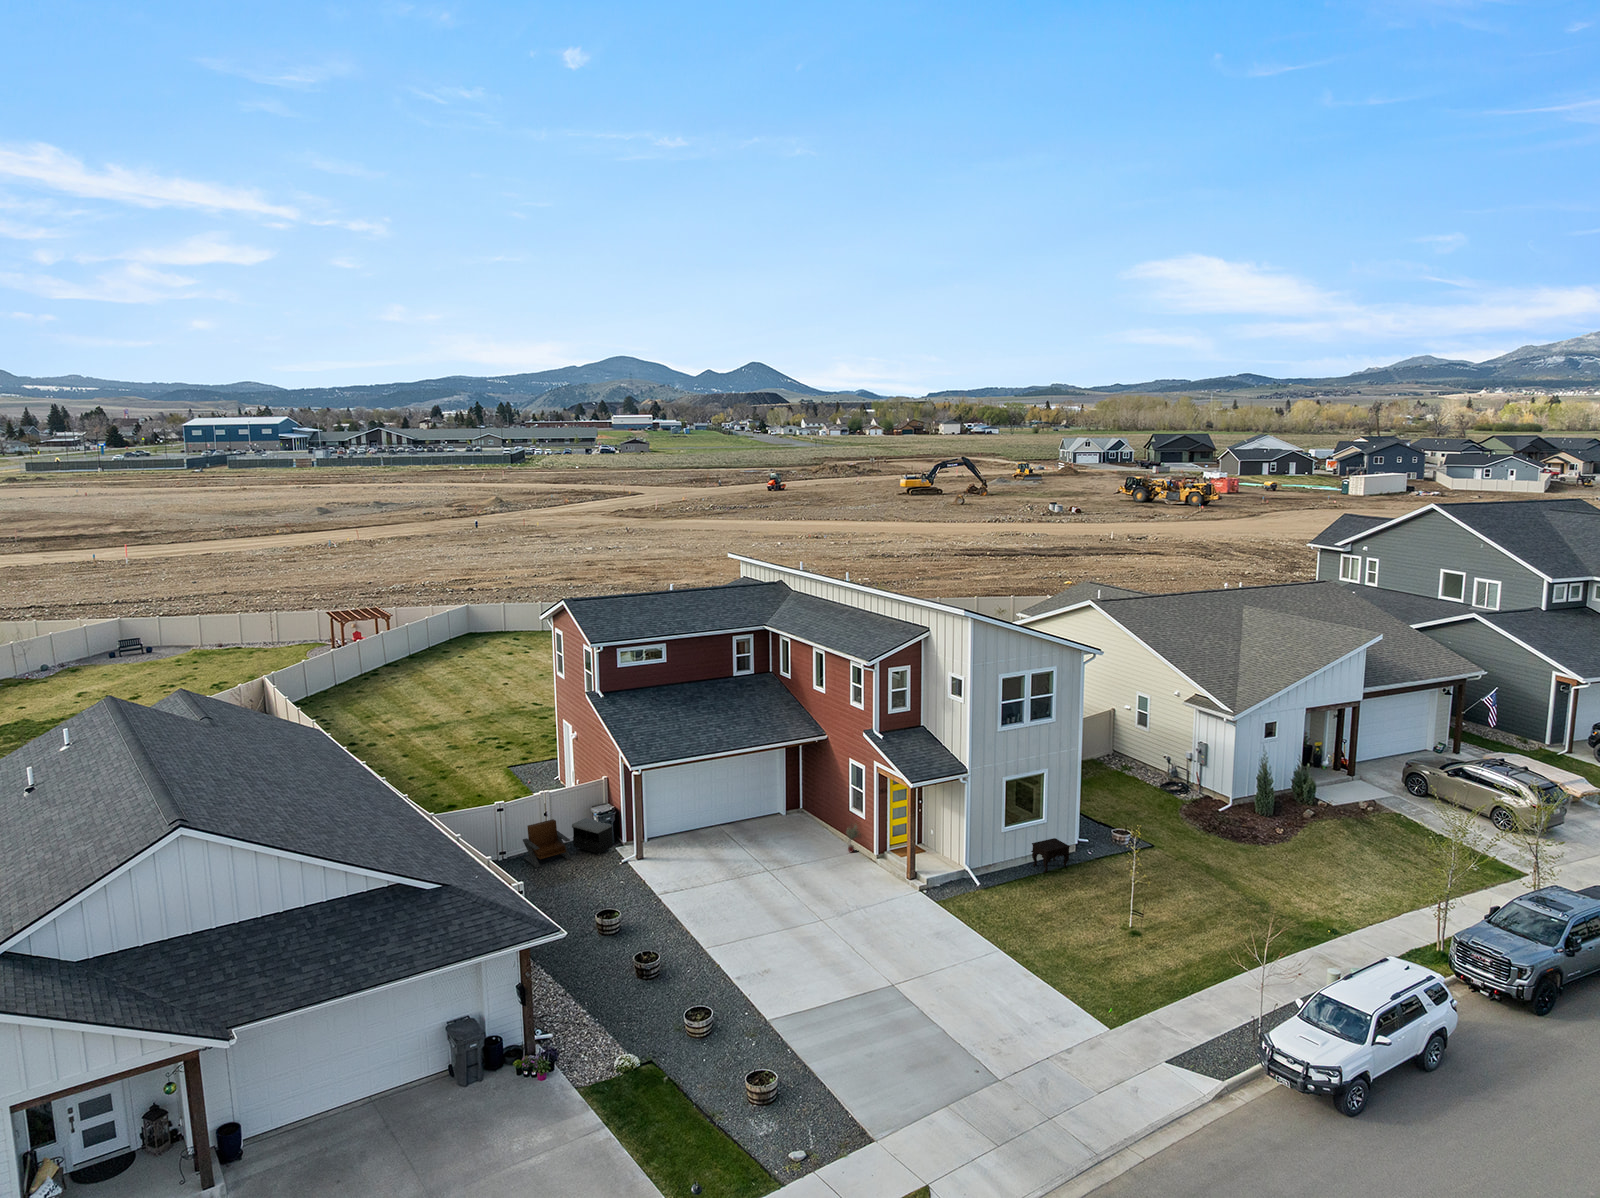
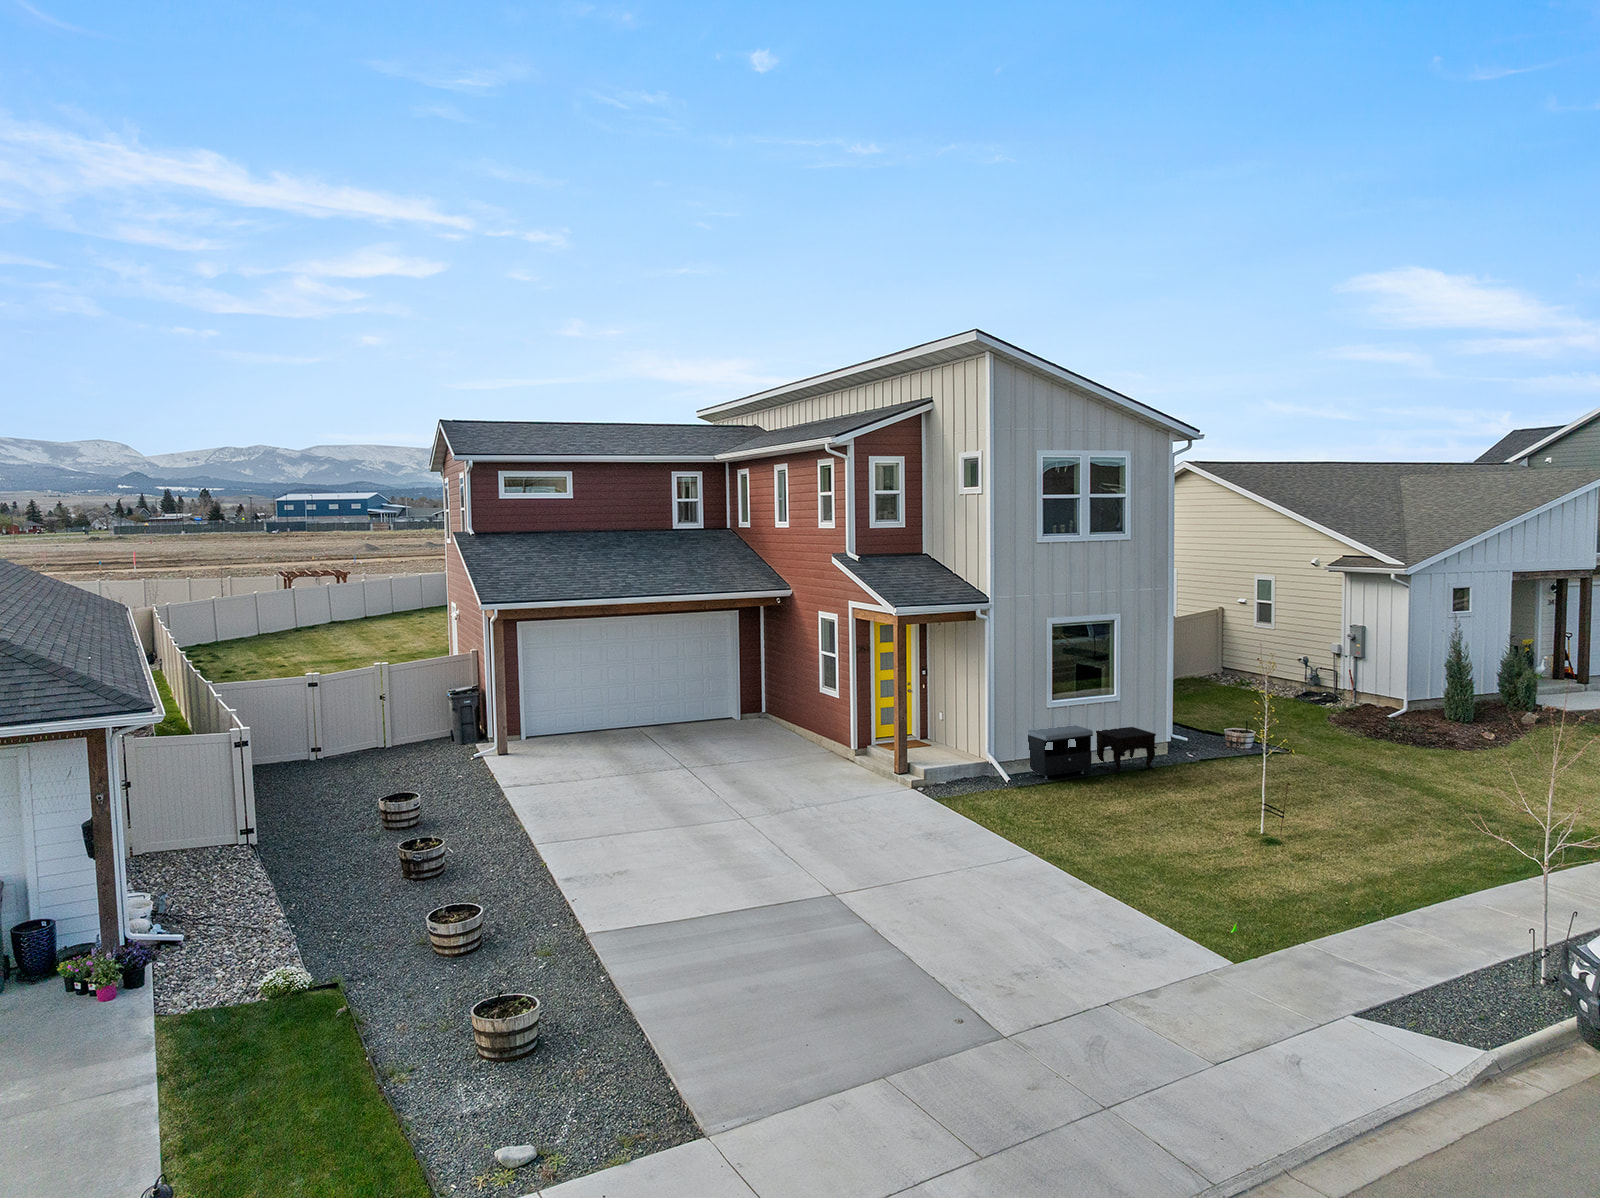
storage bench: present [572,818,613,855] -> present [1028,725,1093,779]
lounge chair: present [523,819,571,868] -> none [342,699,410,760]
potted tree: present [846,825,861,852] -> none [811,706,837,751]

